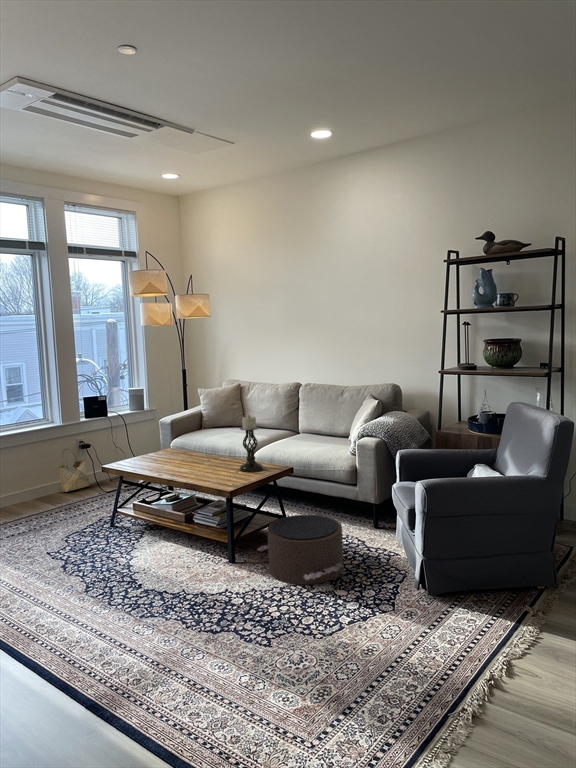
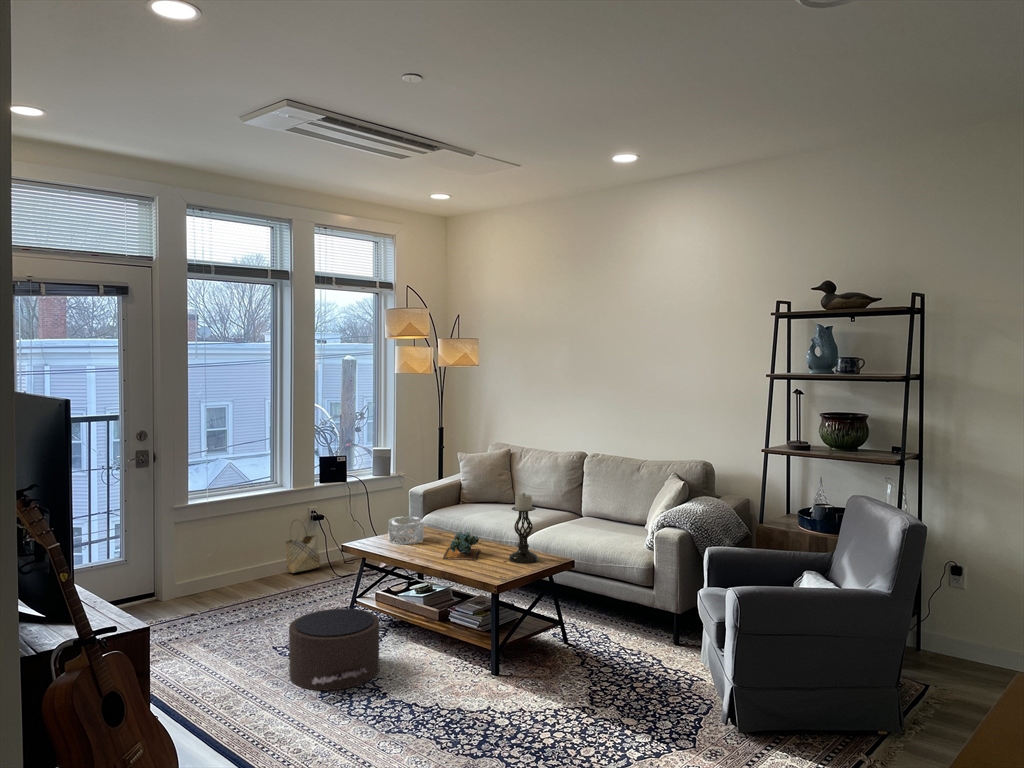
decorative bowl: none [140,440,170,463] -> present [388,517,424,544]
succulent plant: none [185,450,216,473] -> present [443,532,480,560]
pouf: present [257,515,344,585] -> present [287,609,379,691]

